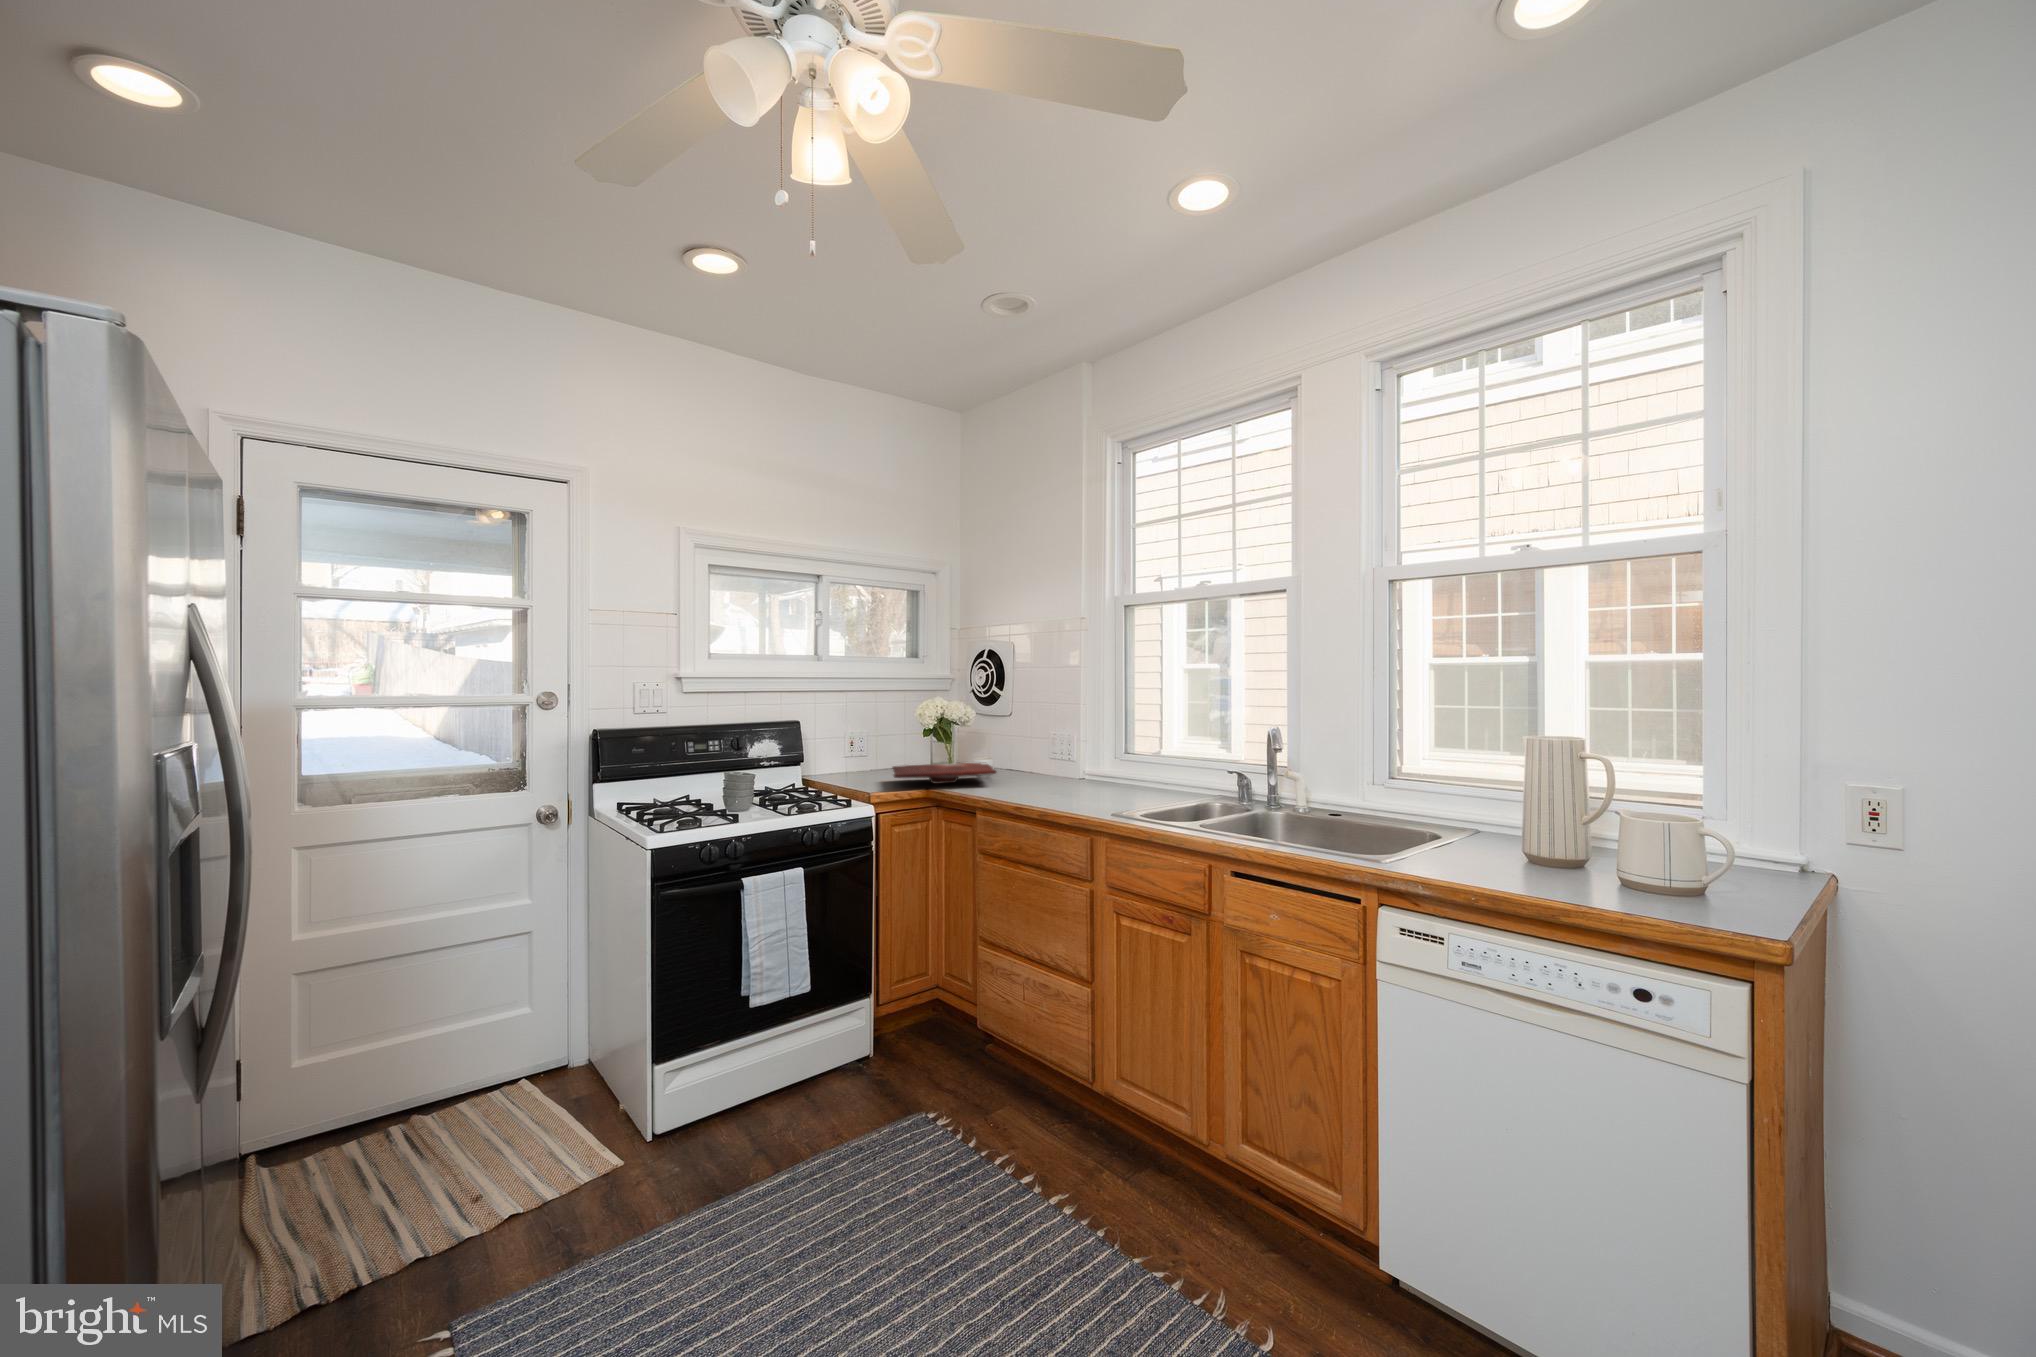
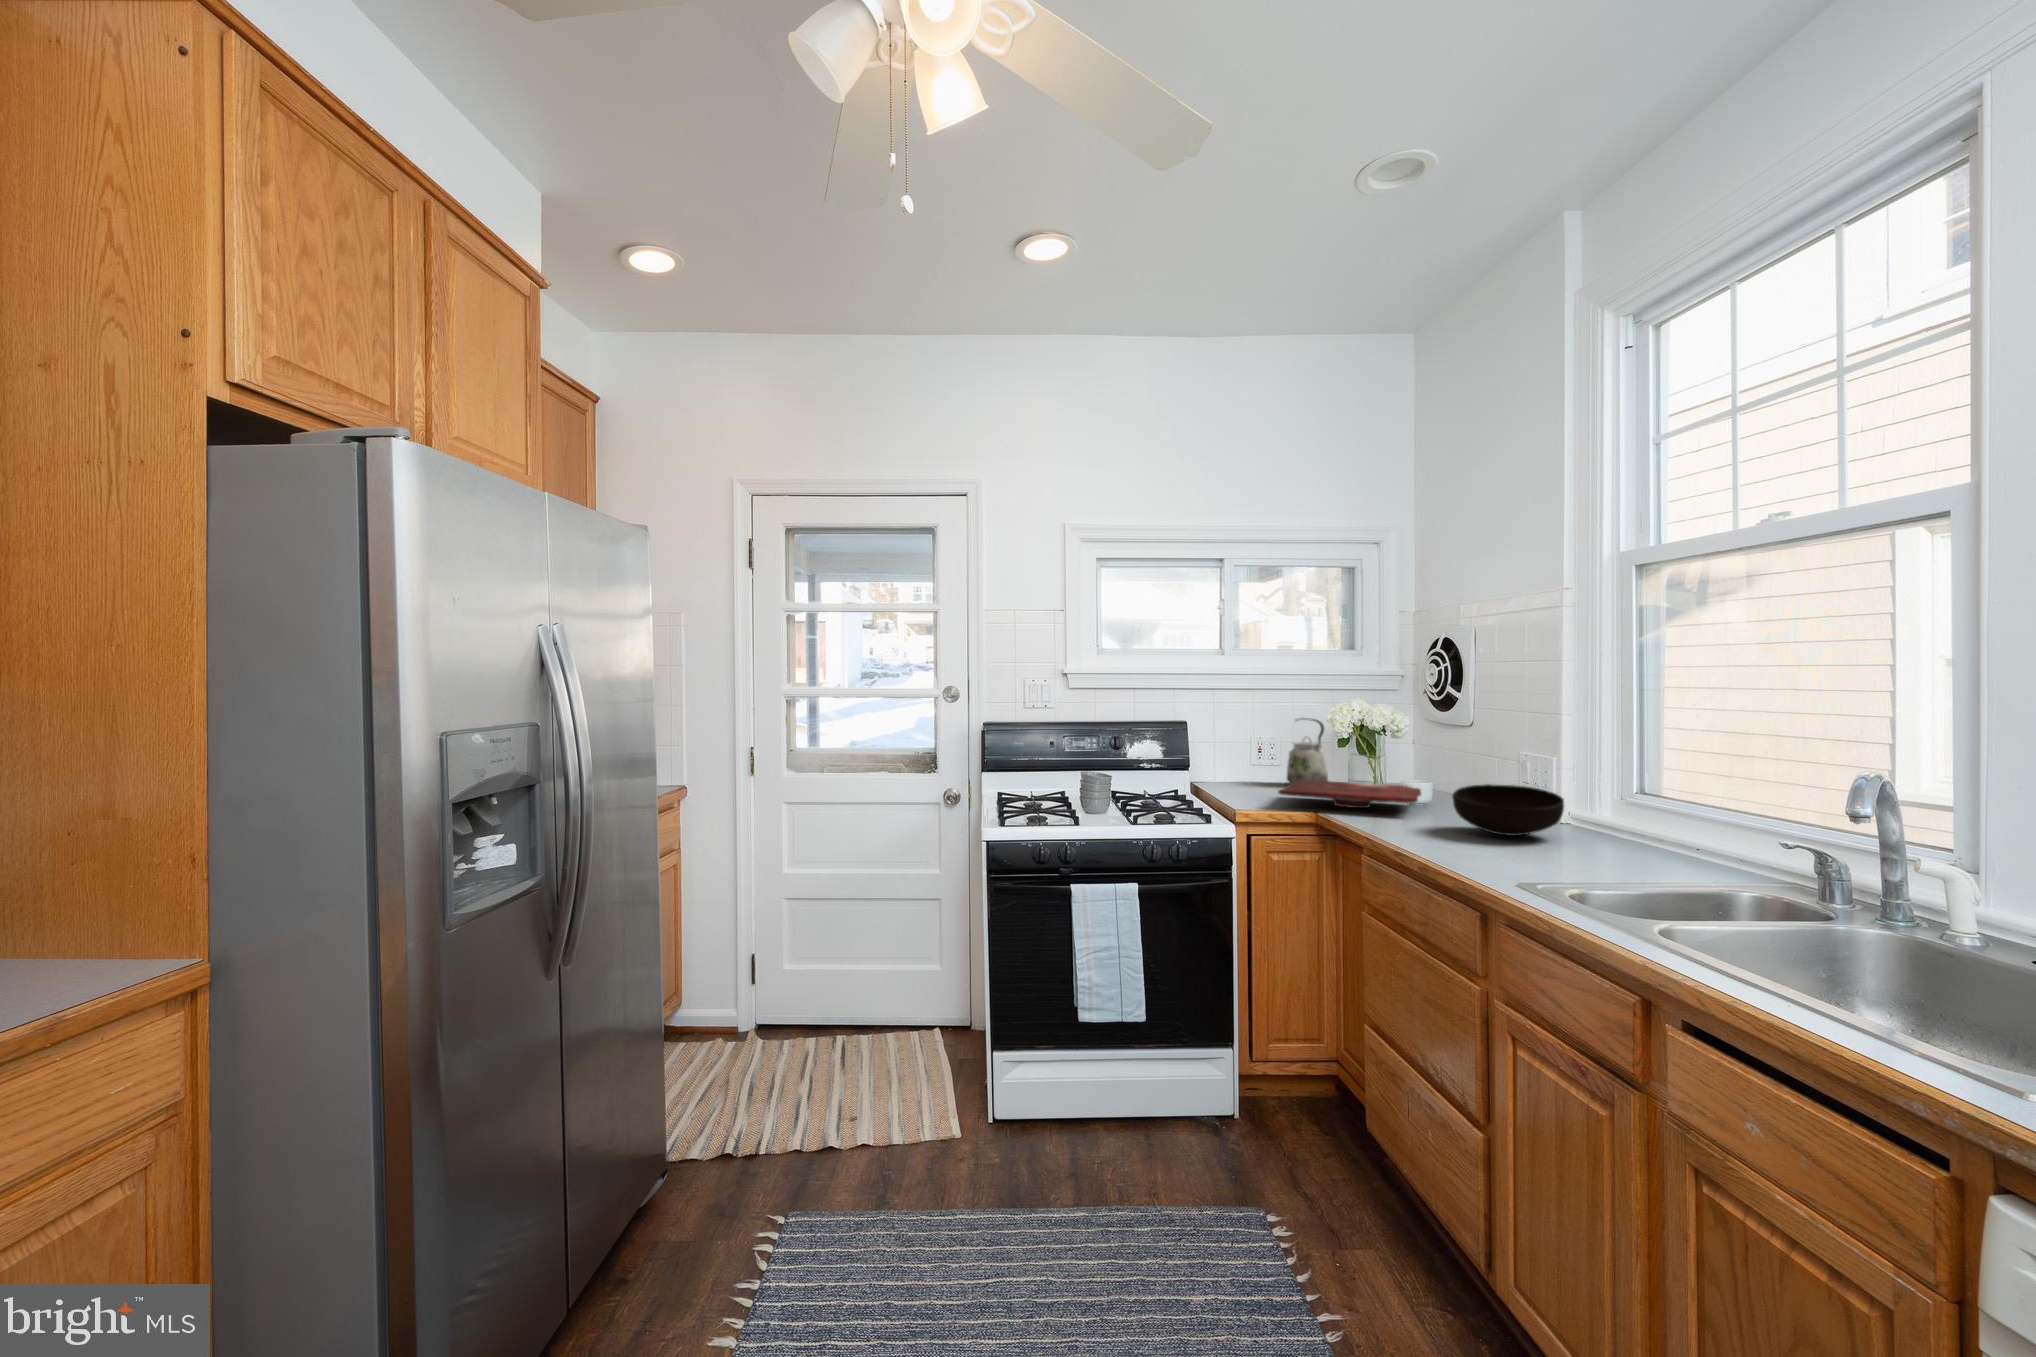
kettle: none [863,715,906,772] -> present [1287,718,1328,783]
bowl: none [1028,755,1095,790] -> present [1452,784,1564,836]

